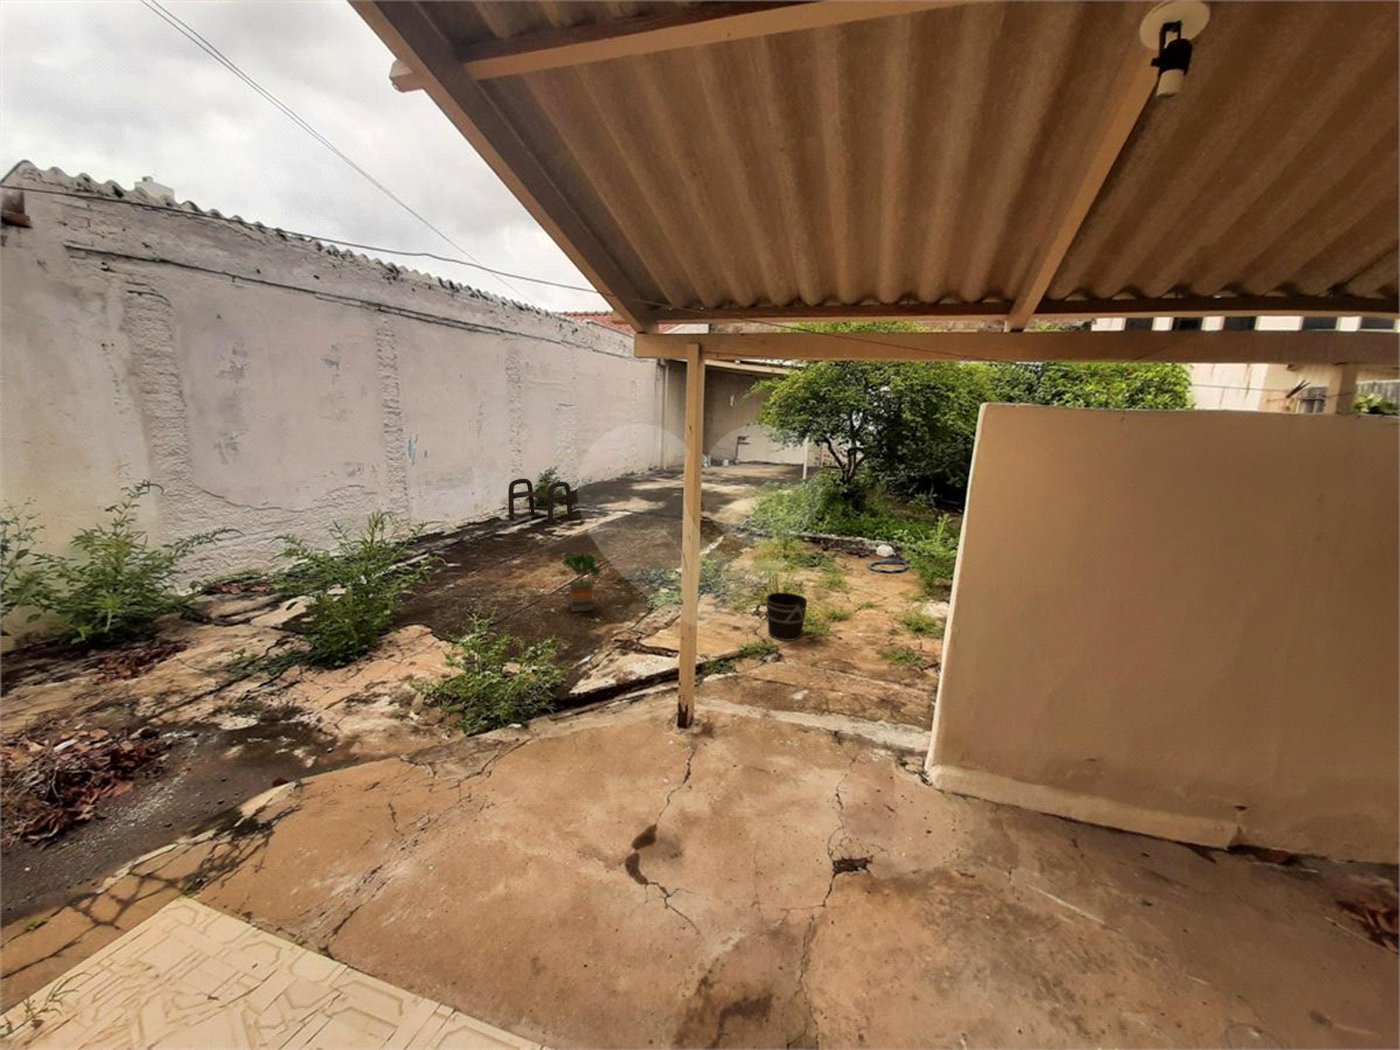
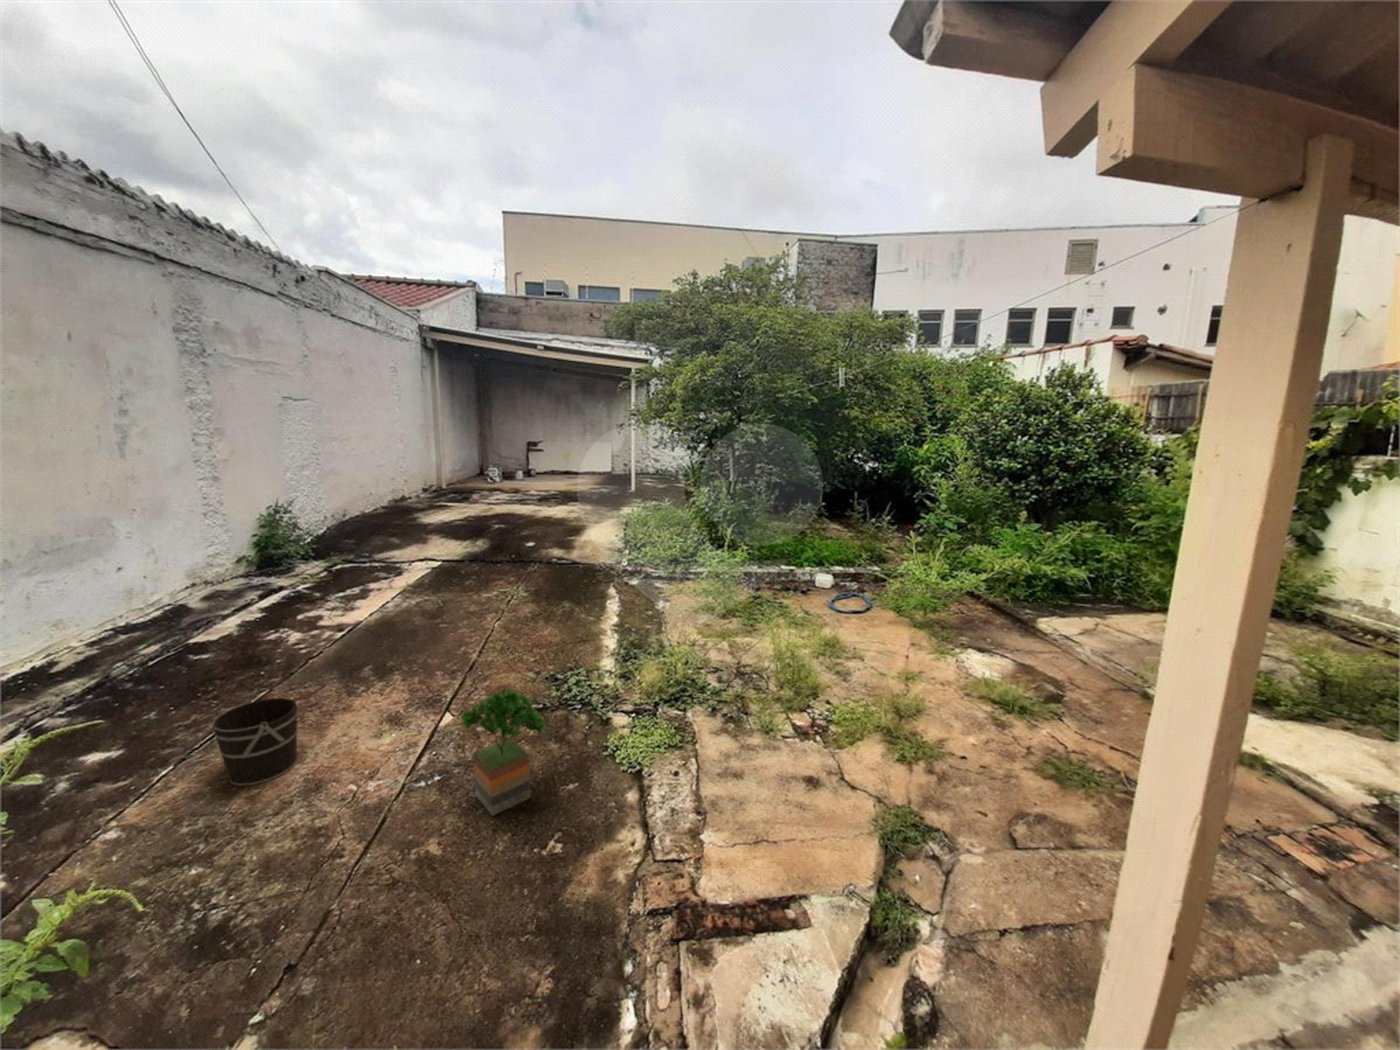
bench: present [508,479,572,524] -> none [199,527,338,604]
bucket: present [766,593,807,641] -> present [210,698,297,786]

